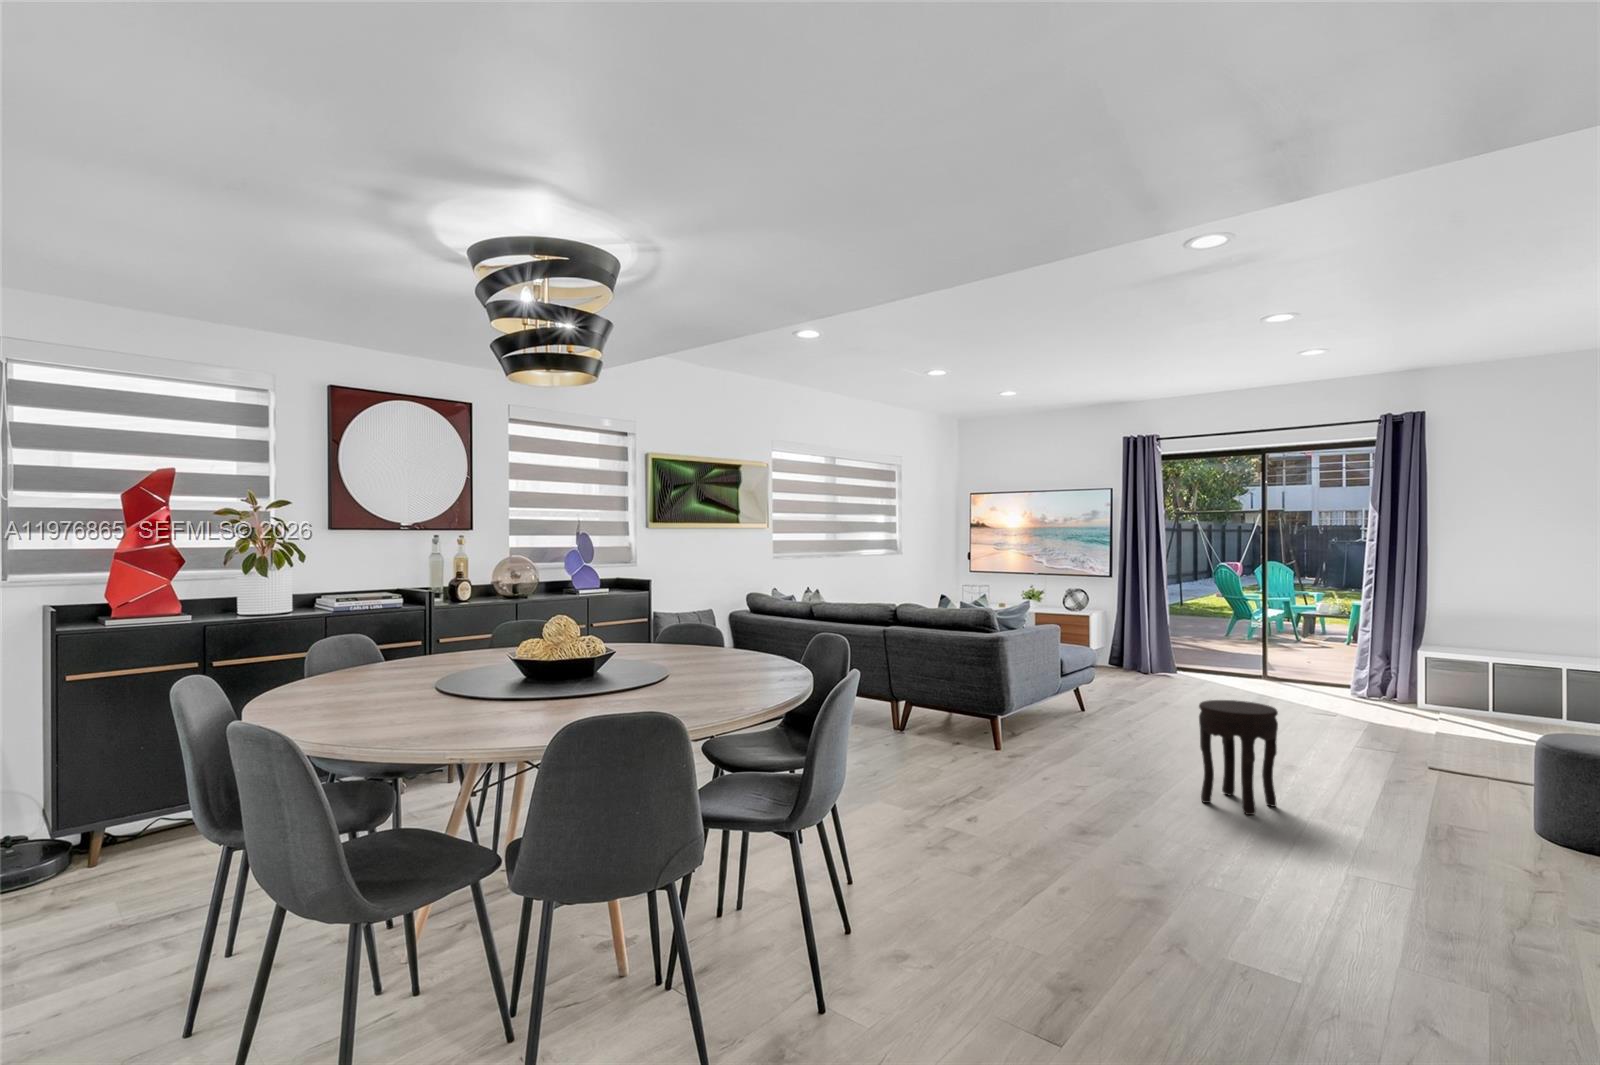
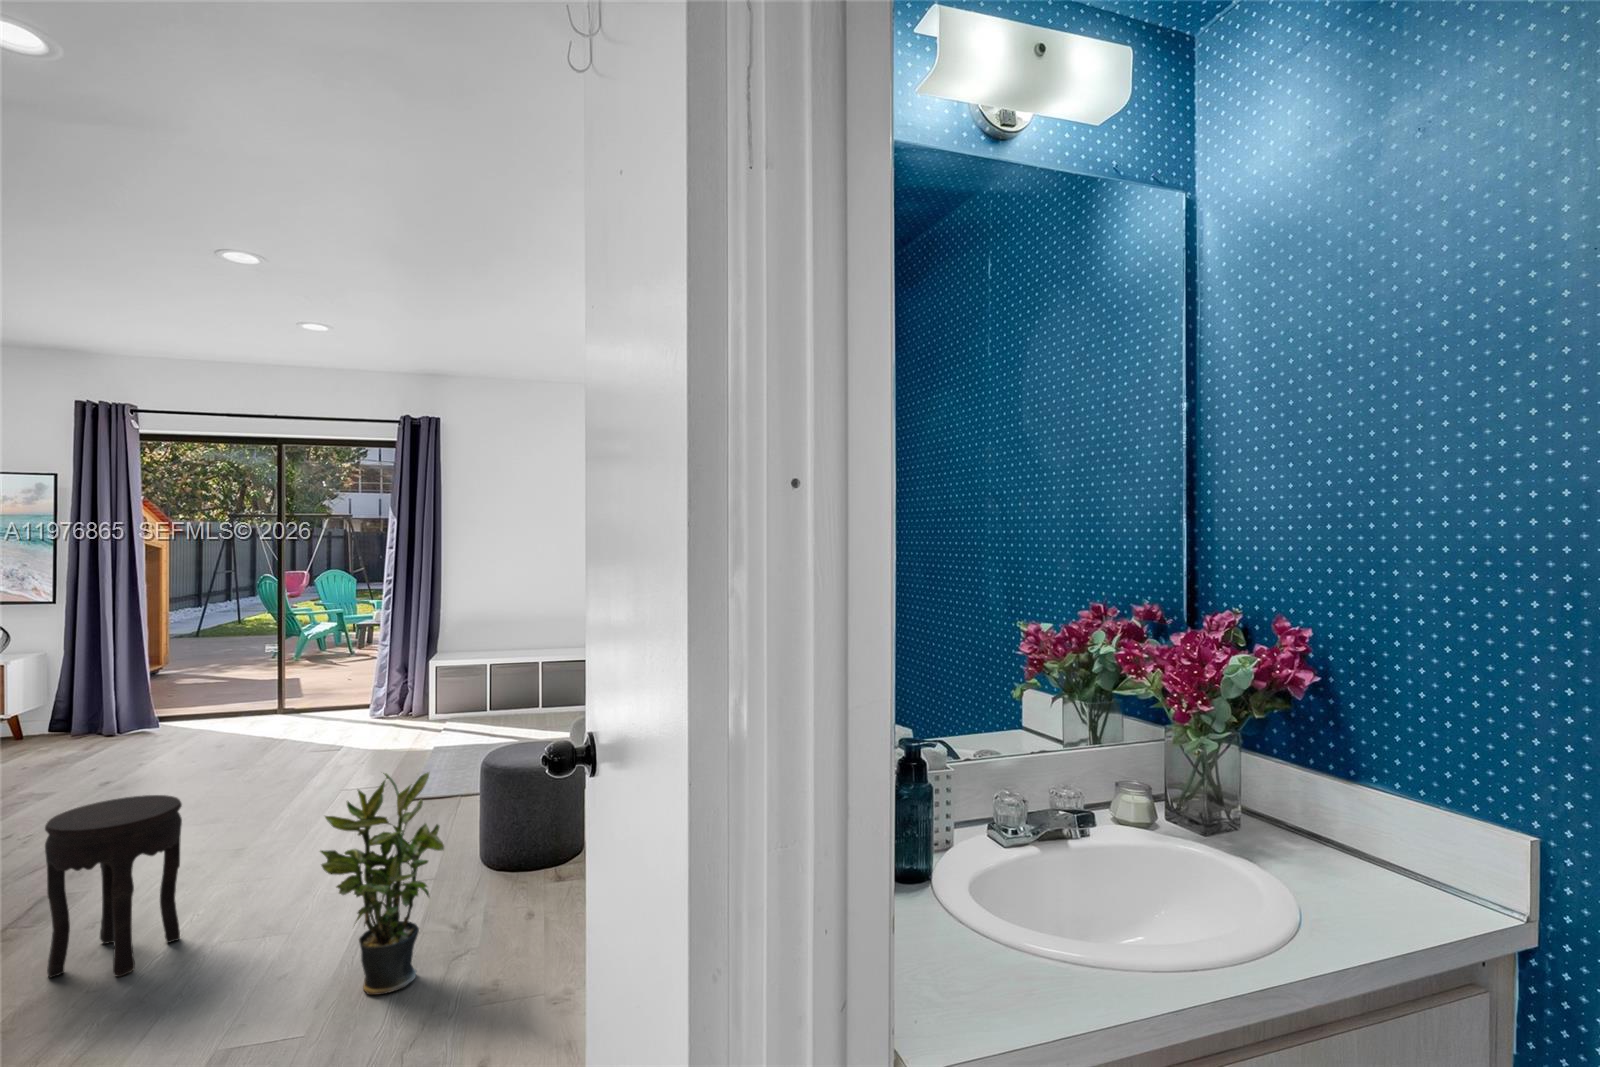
potted plant: none [1408,710,1521,889] -> present [320,773,444,995]

